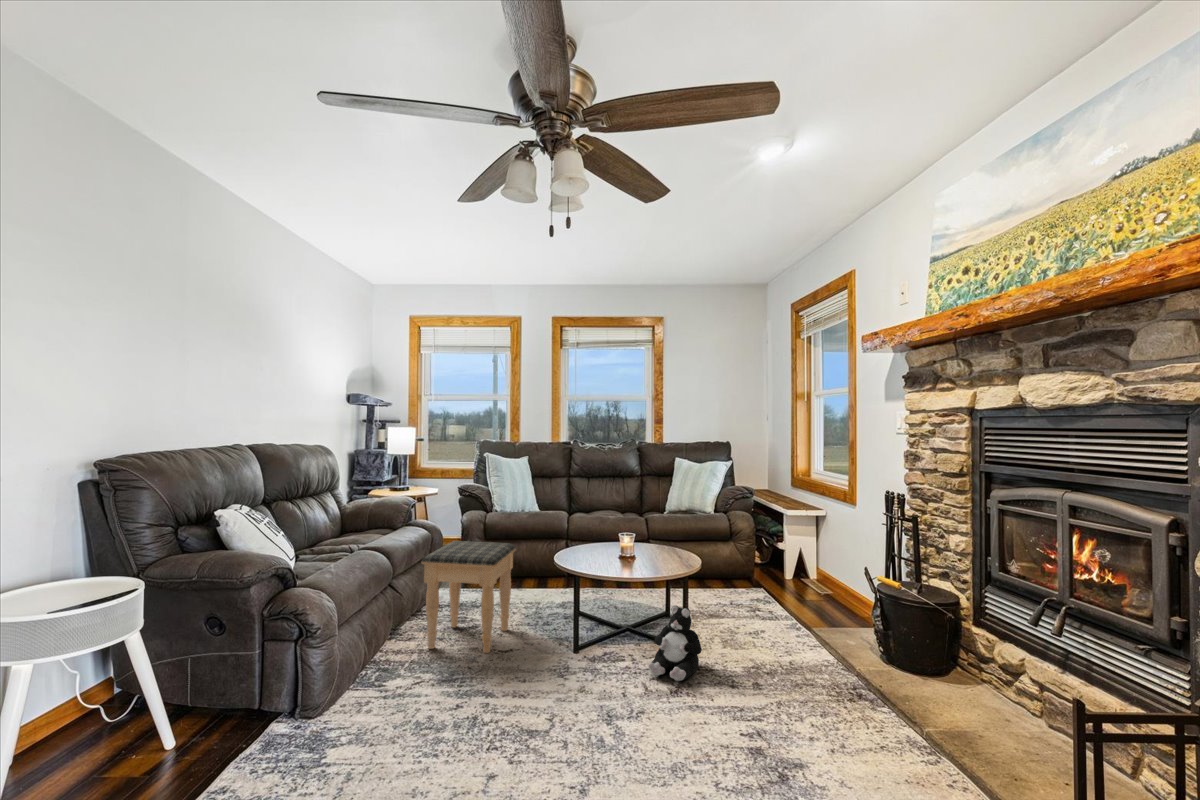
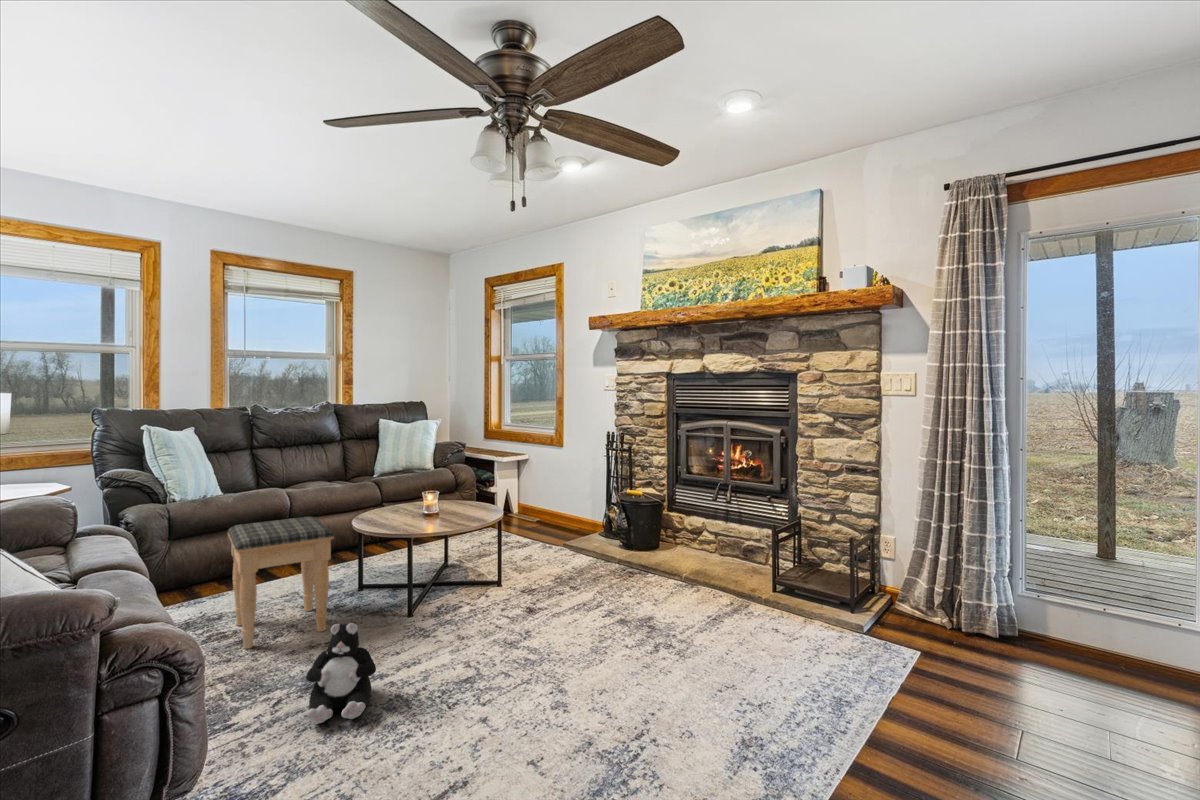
plush toy: present [648,606,702,681] -> present [306,621,376,724]

